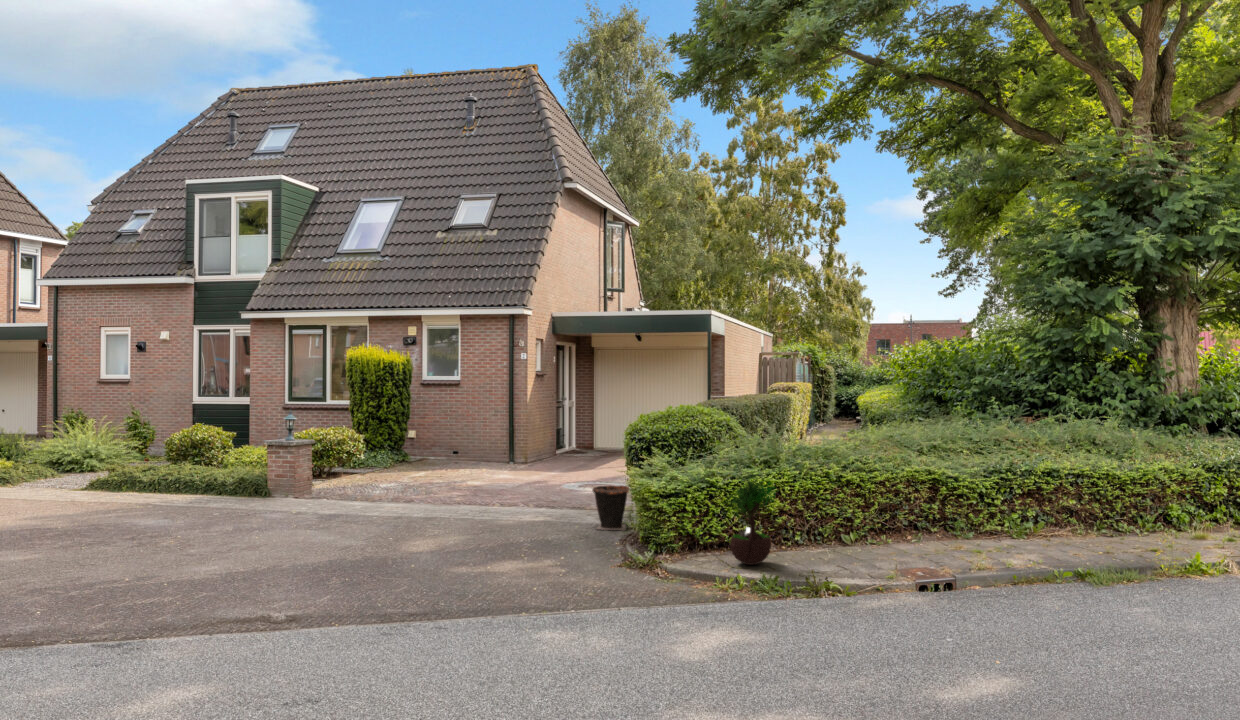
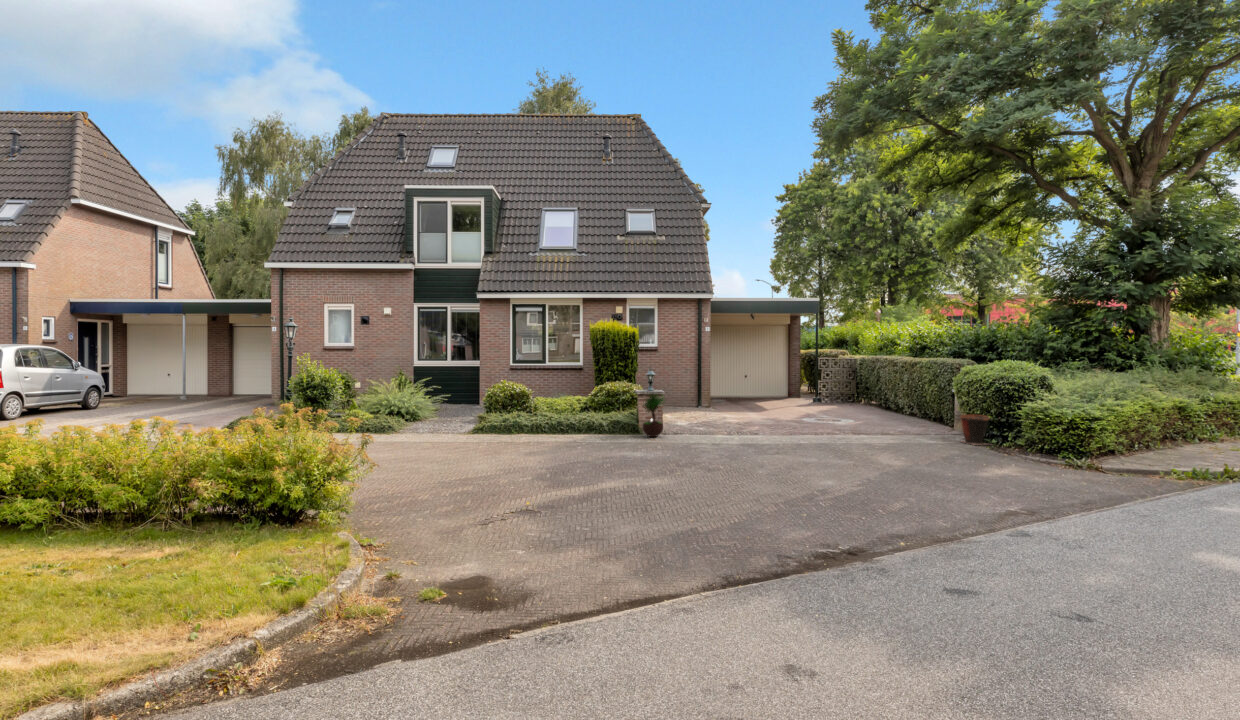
potted tree: present [728,477,775,565] -> present [643,395,664,437]

